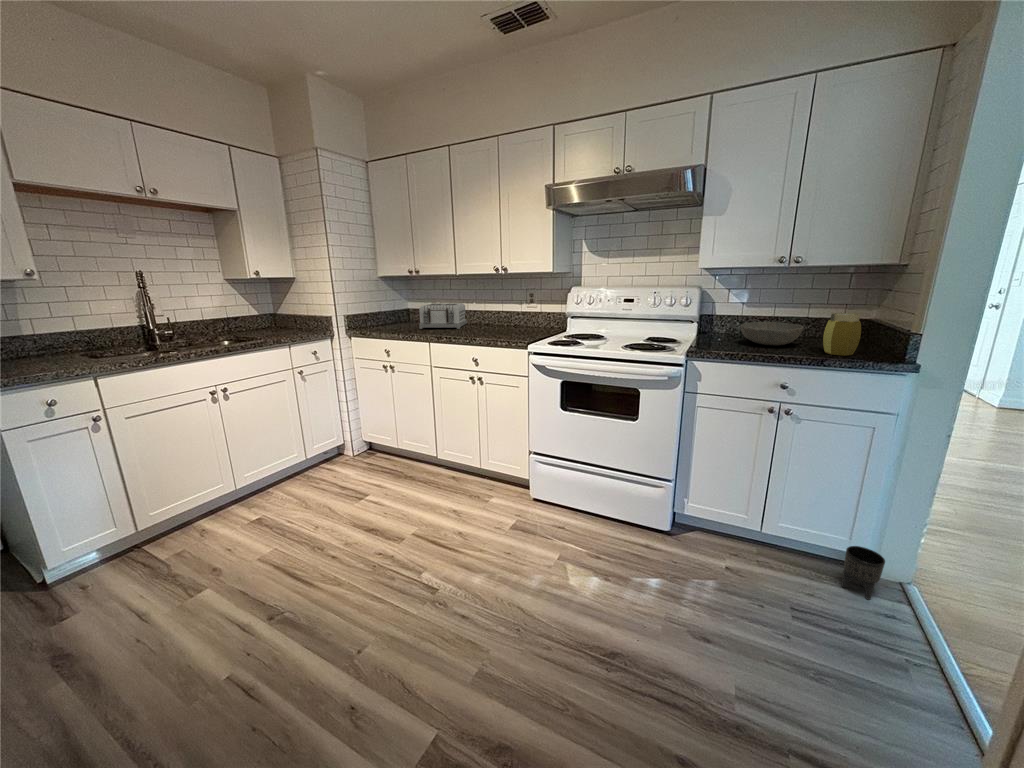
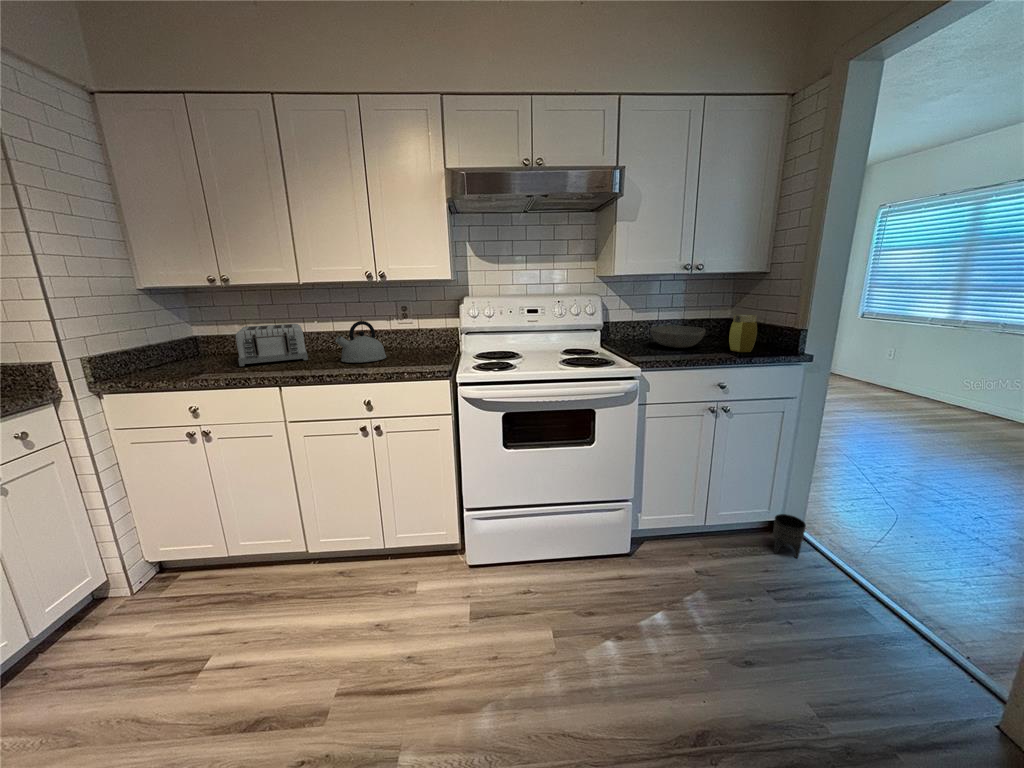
kettle: none [472,303,508,333] -> present [336,321,387,363]

